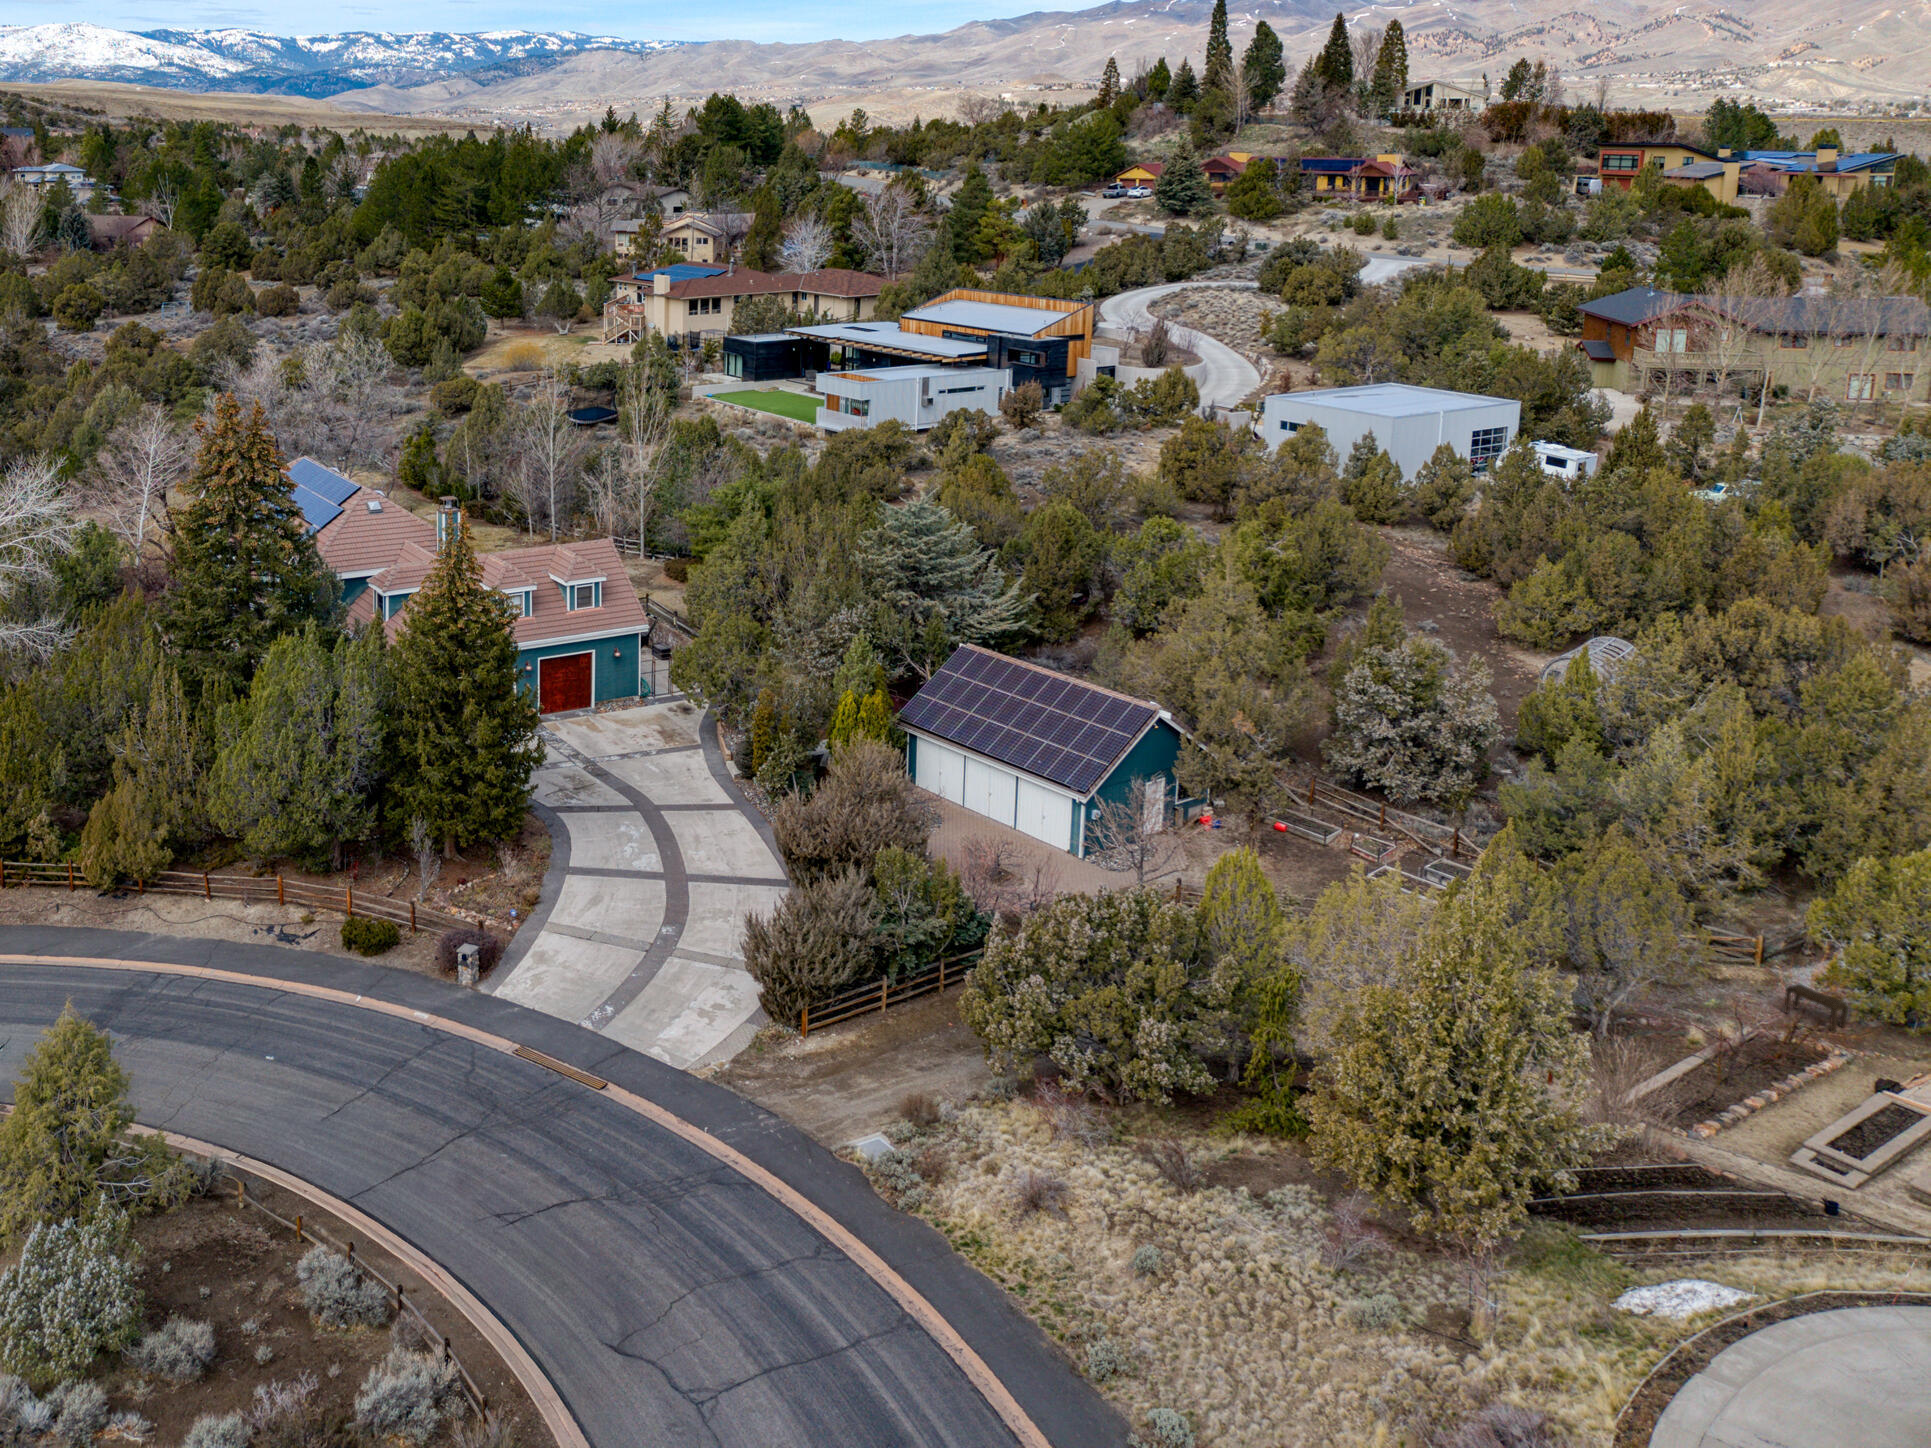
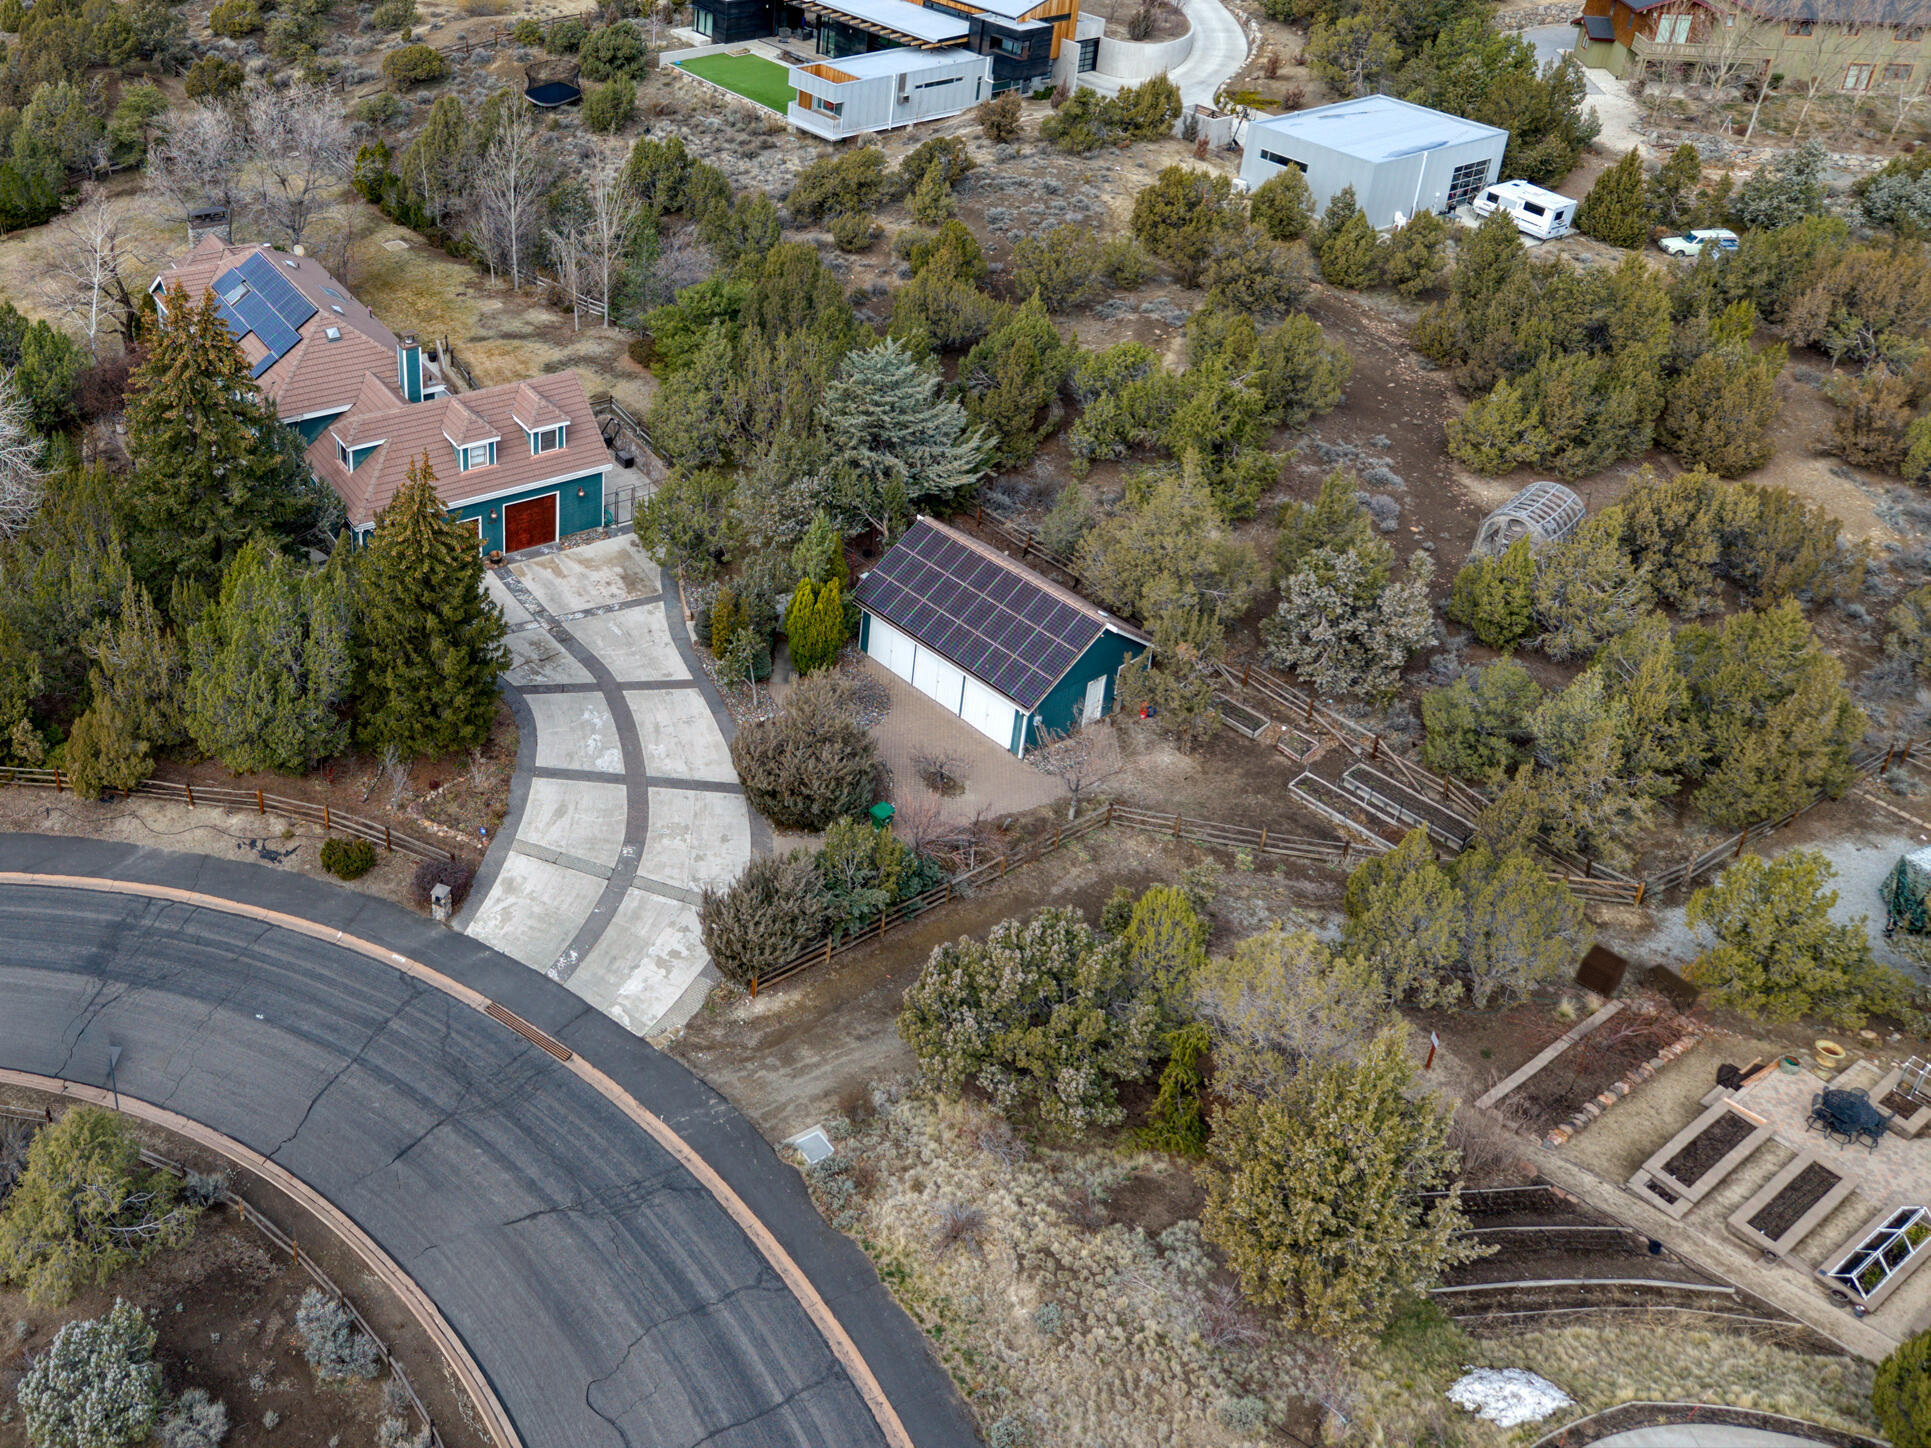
wooden crate: none [1708,967,1765,1023] -> present [1574,944,1629,998]

